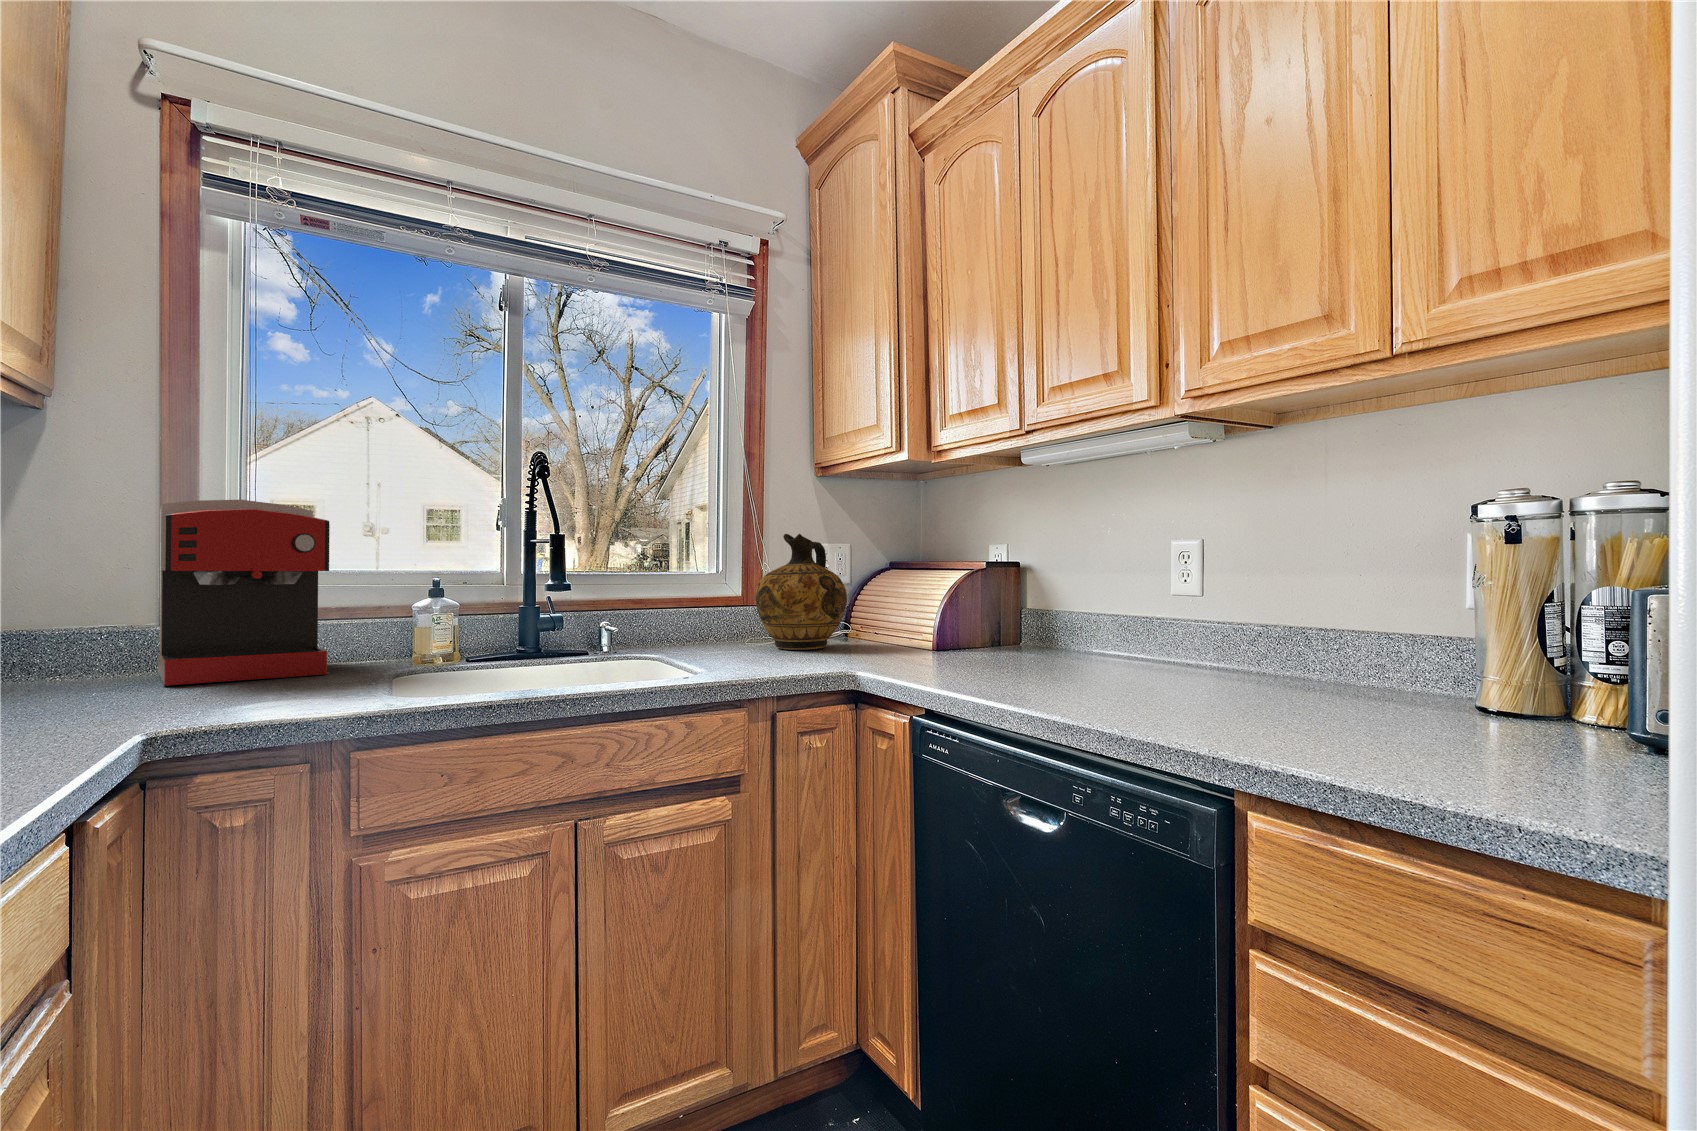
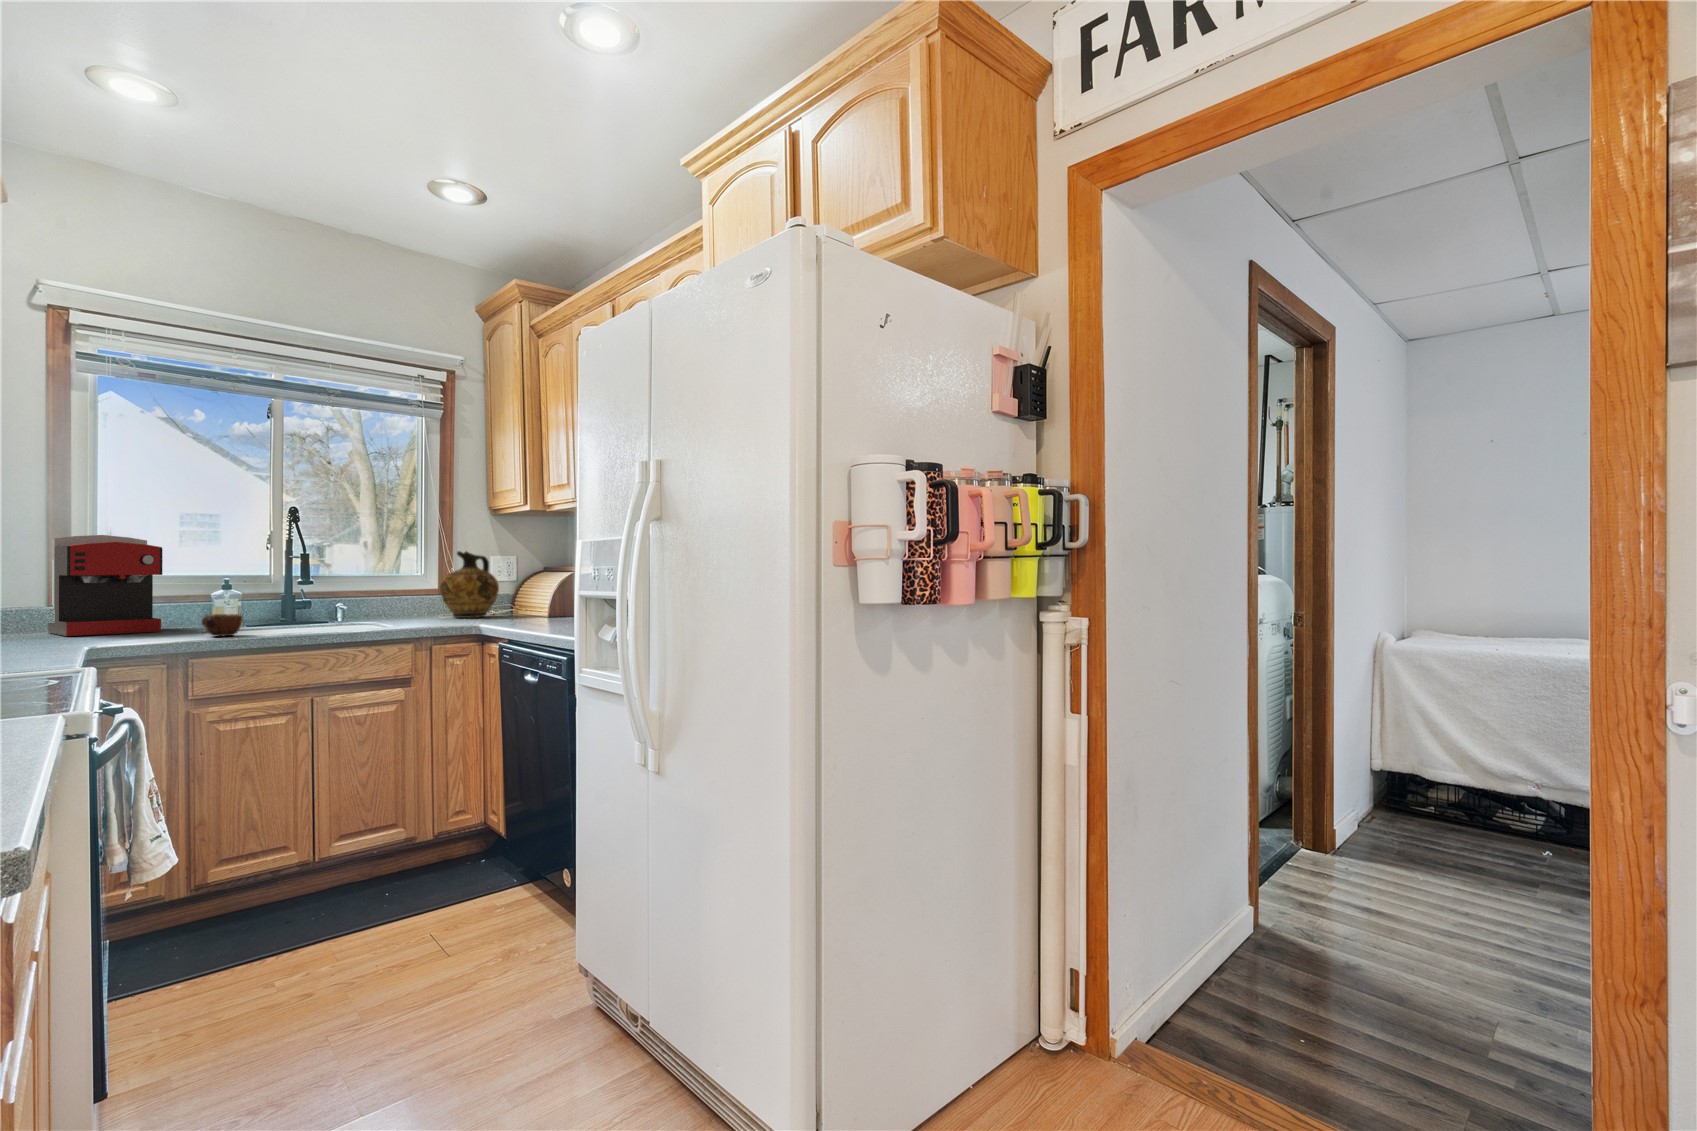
mug: none [378,651,454,700] -> present [202,614,242,636]

